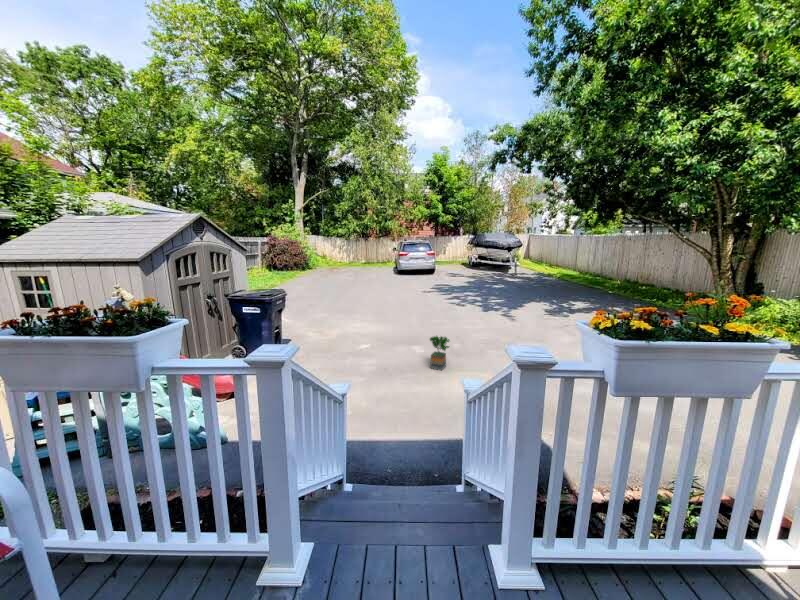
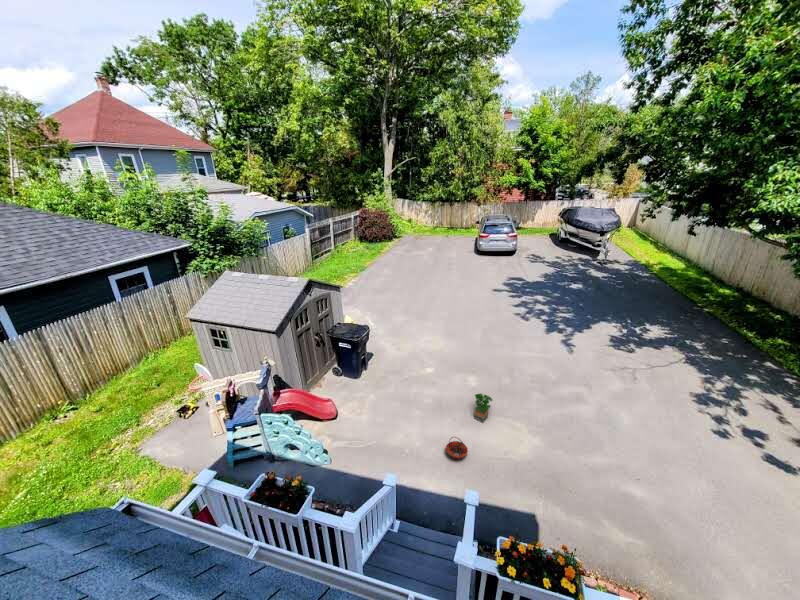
basket: none [405,370,433,400] -> present [446,437,468,460]

